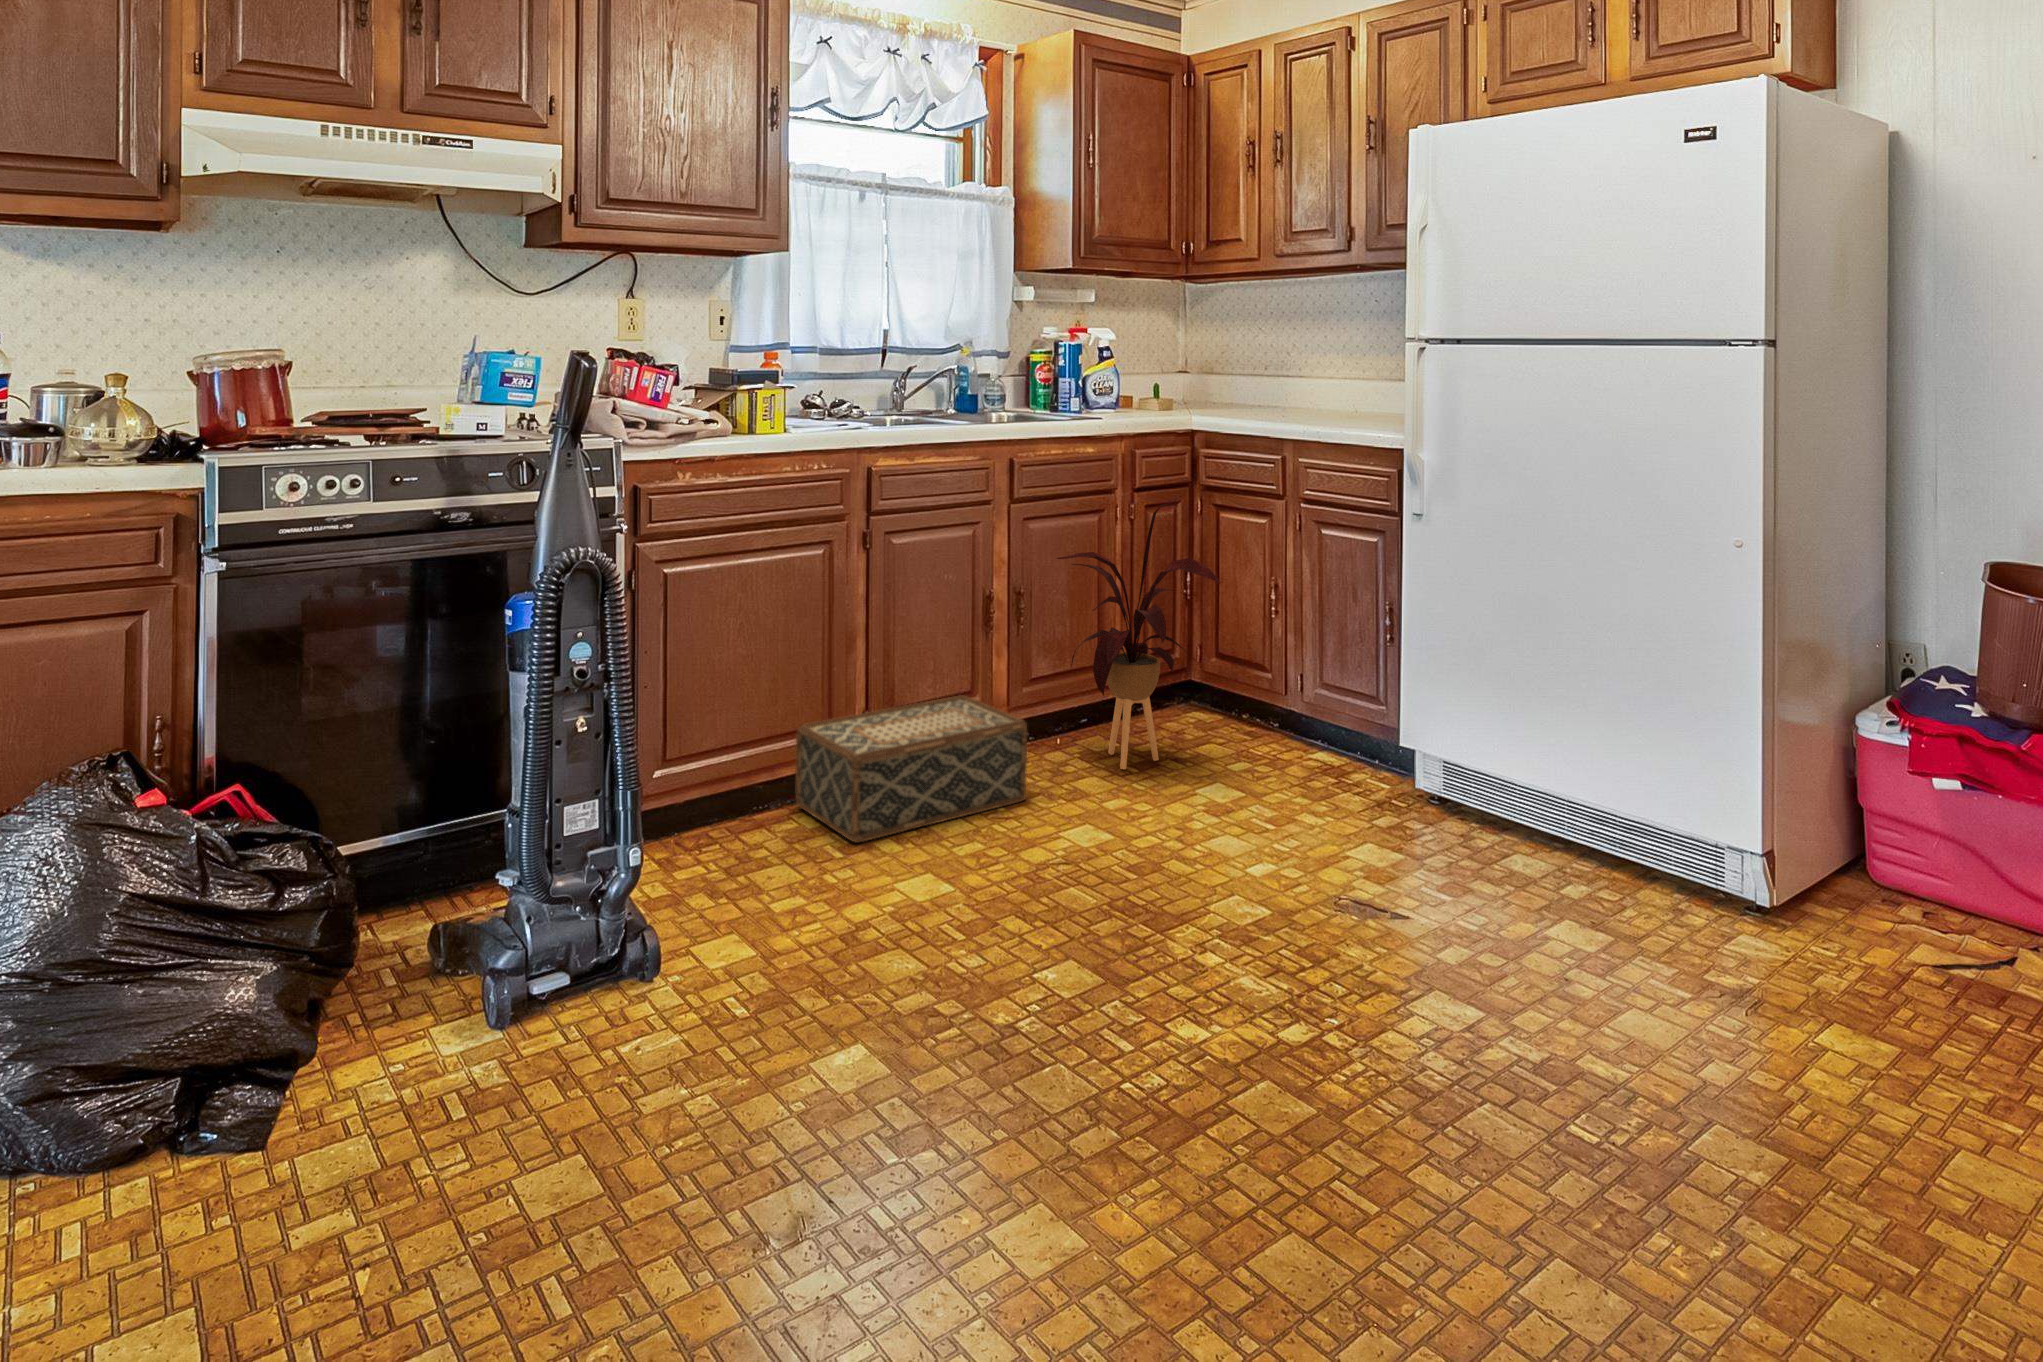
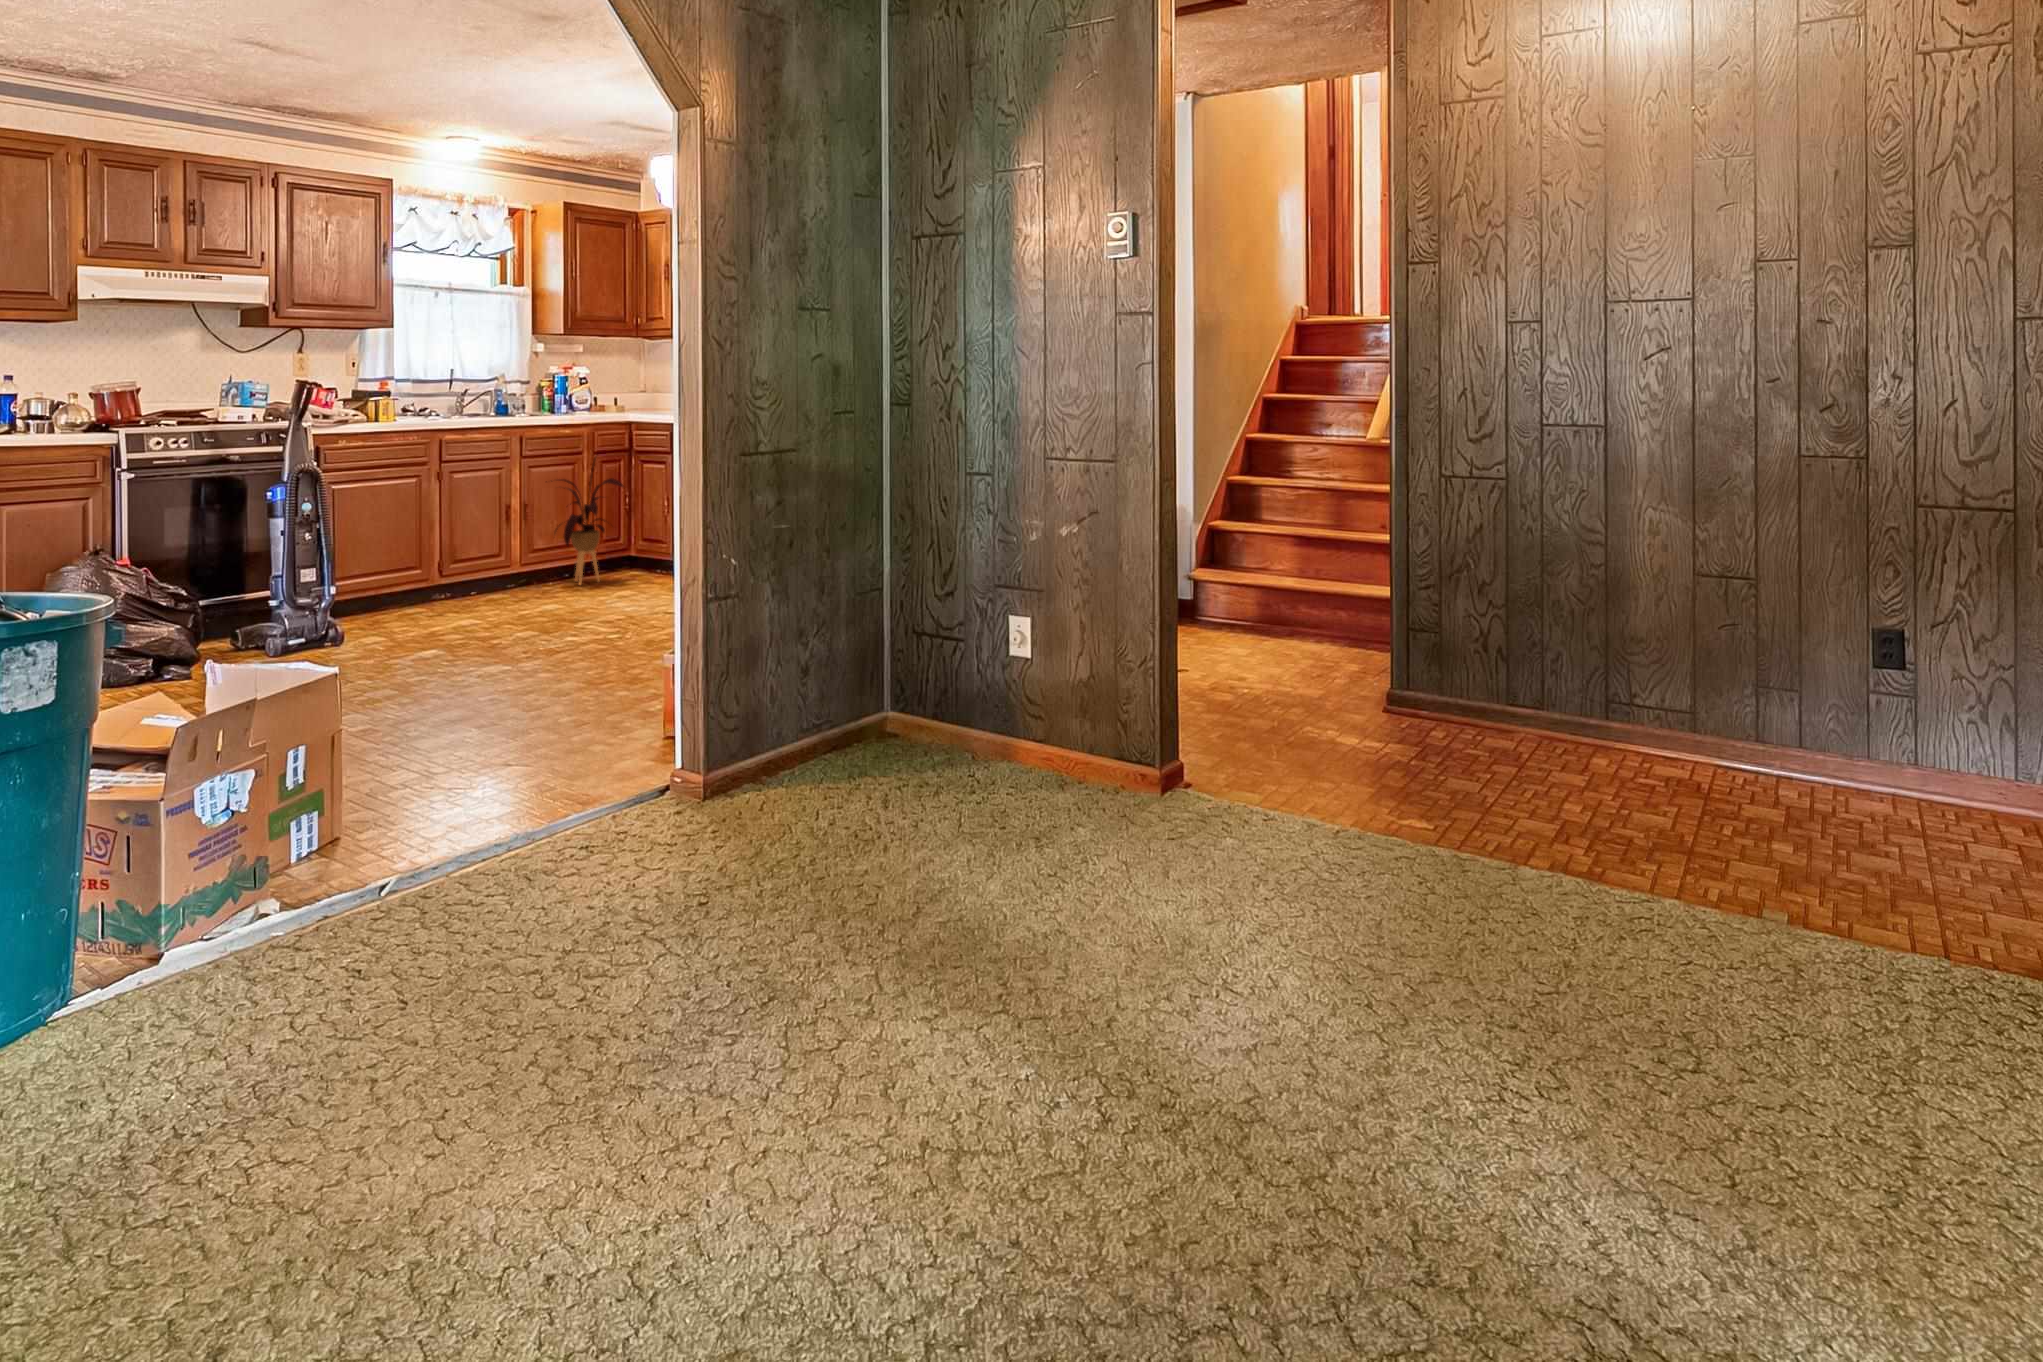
woven basket: present [795,695,1027,843] -> none [406,552,526,609]

